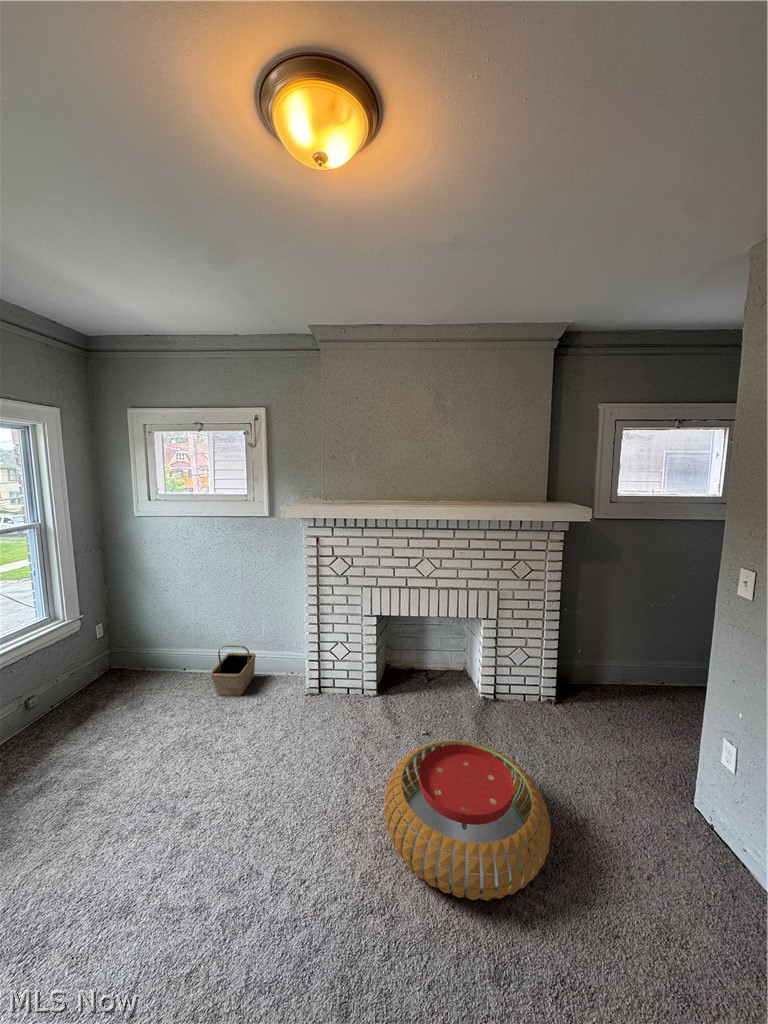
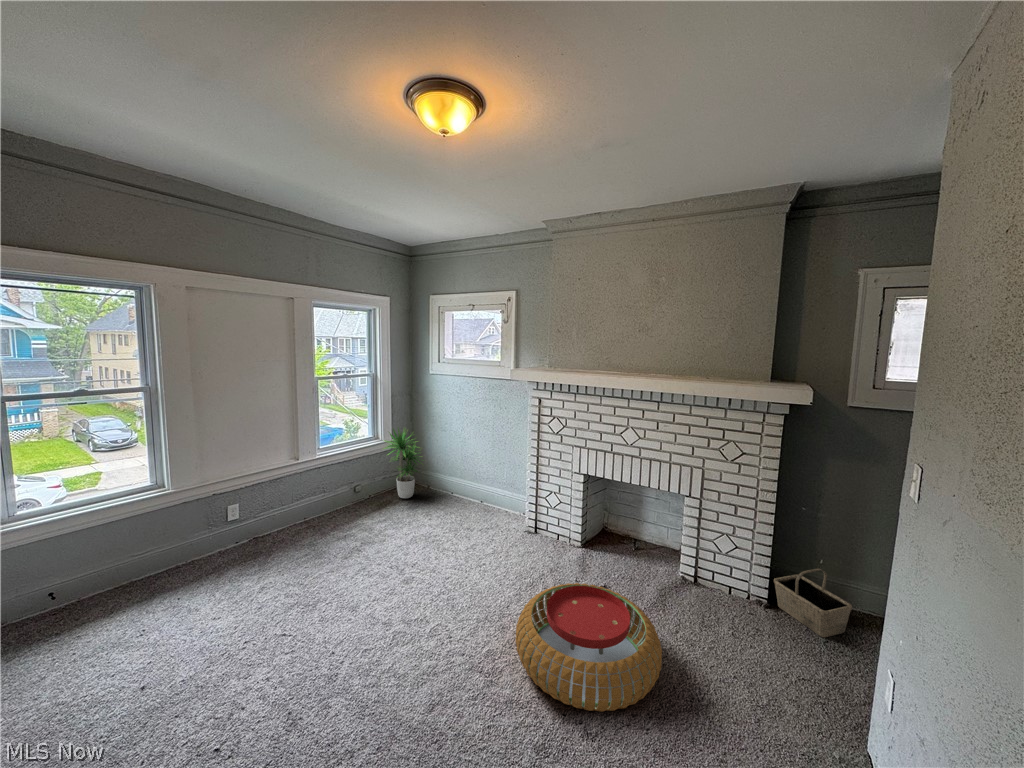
potted plant: none [66,593,145,696] -> present [384,428,422,498]
basket: present [210,645,256,696] -> present [774,569,852,637]

